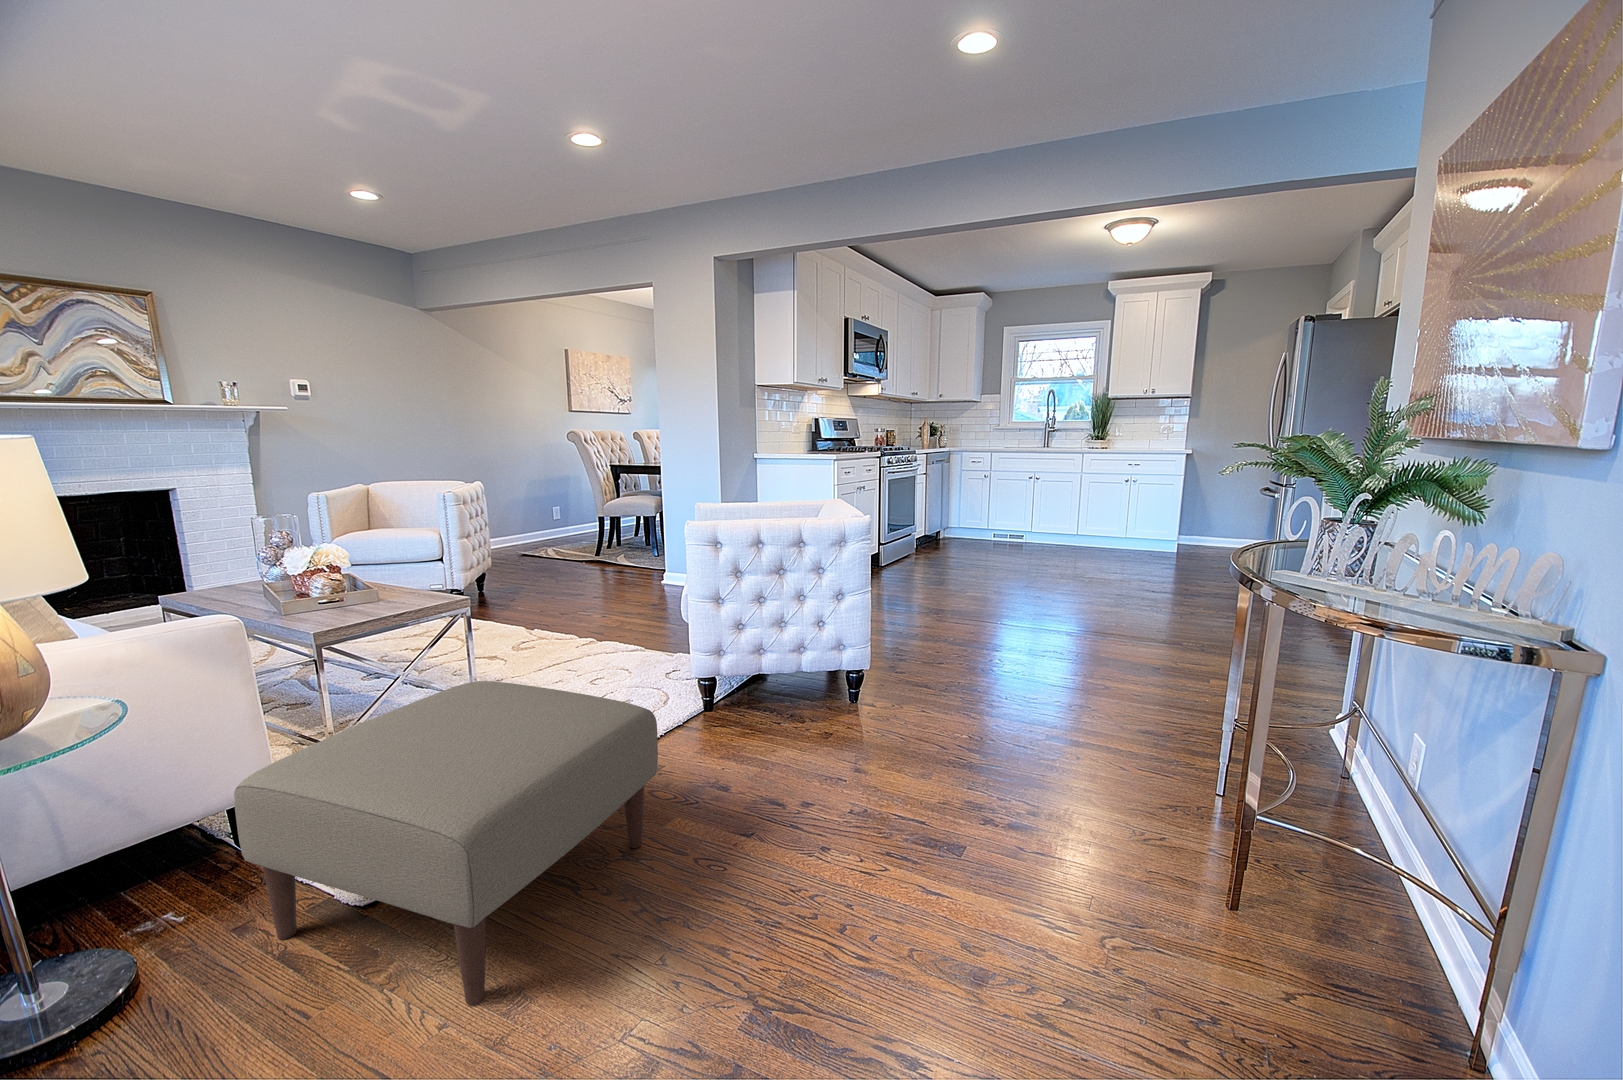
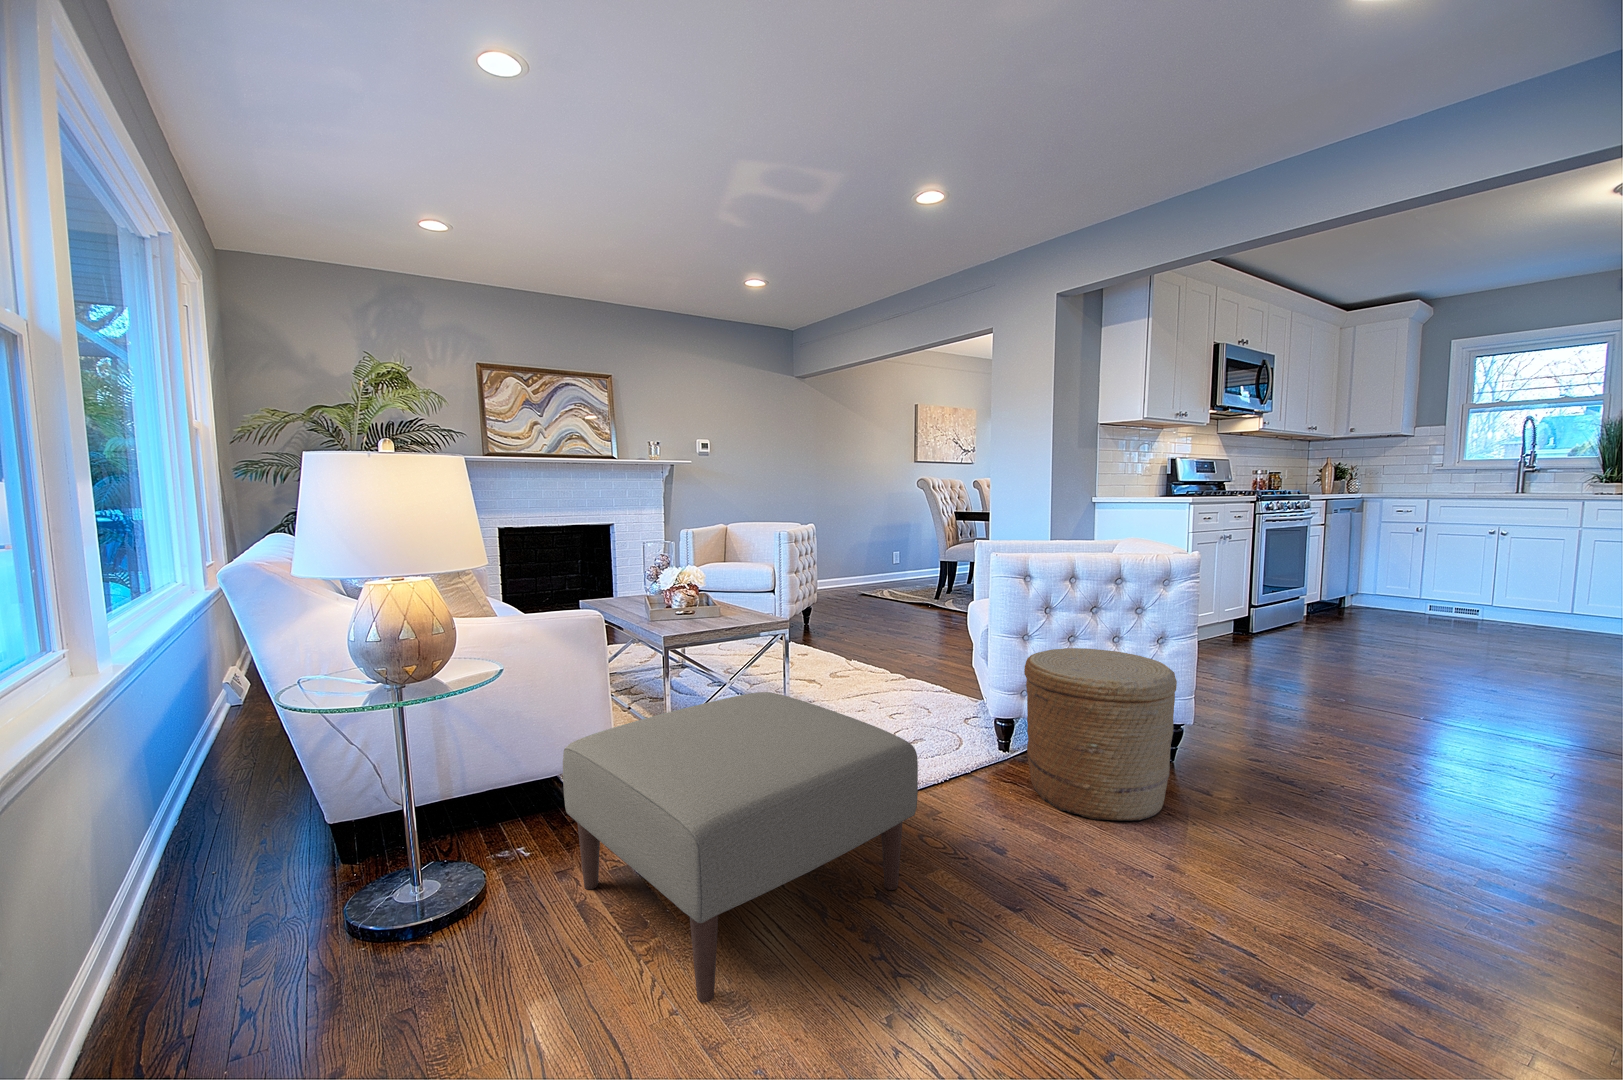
woven basket: none [729,600,853,746] -> present [1024,648,1177,821]

